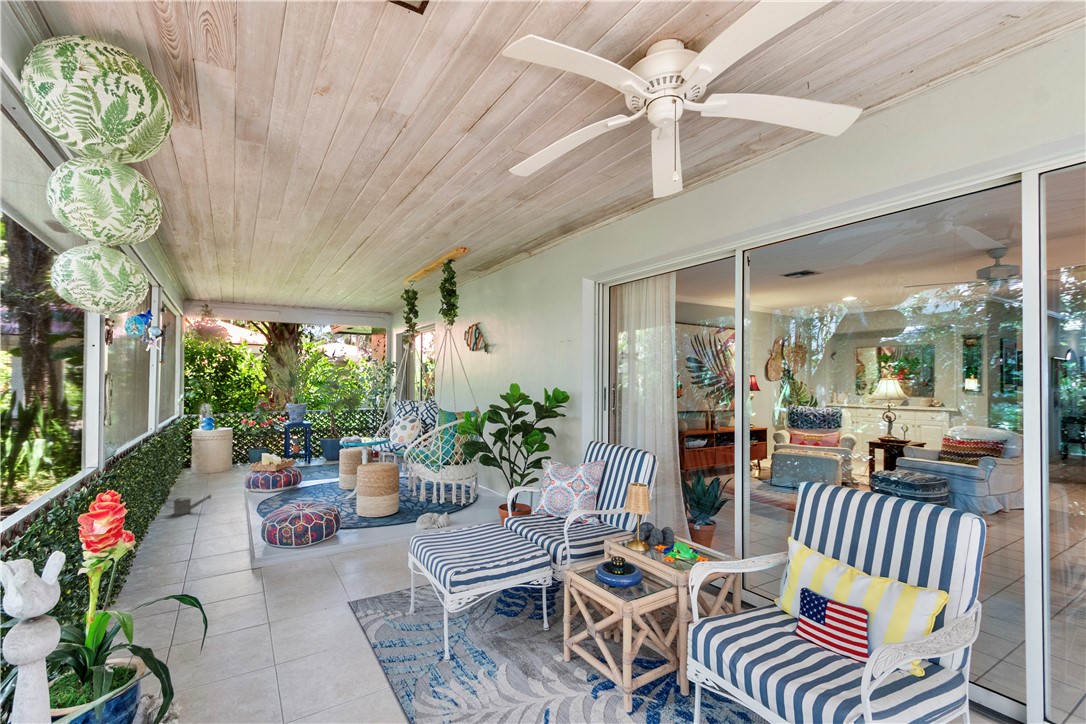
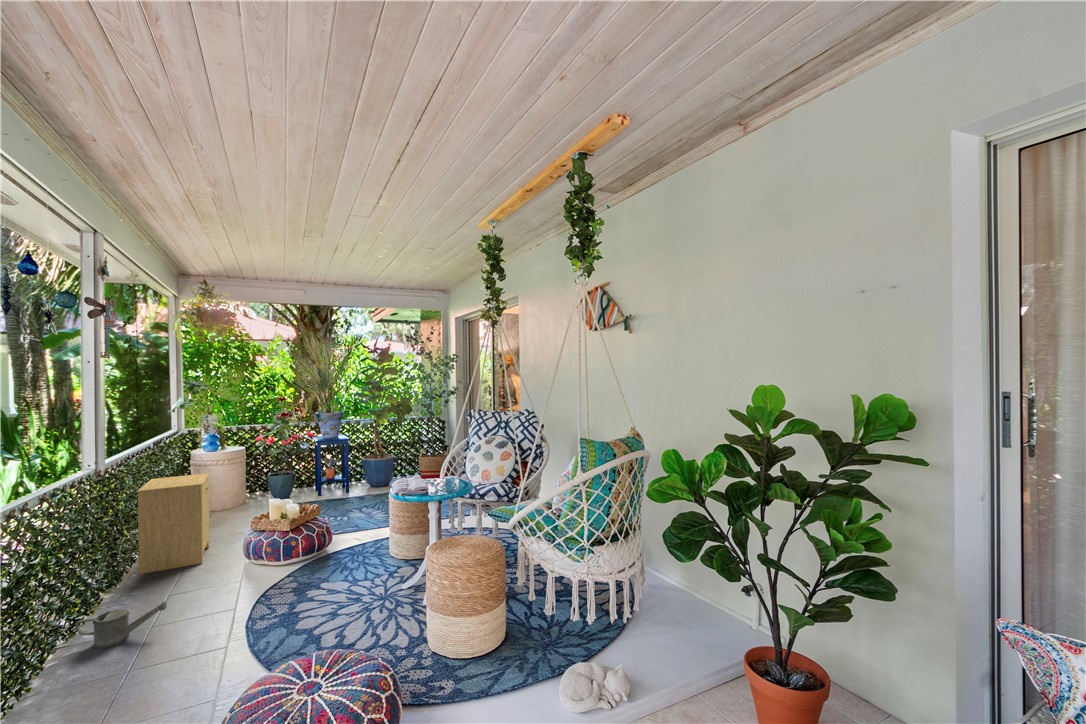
side table: none [178,436,220,494] -> present [137,473,210,574]

